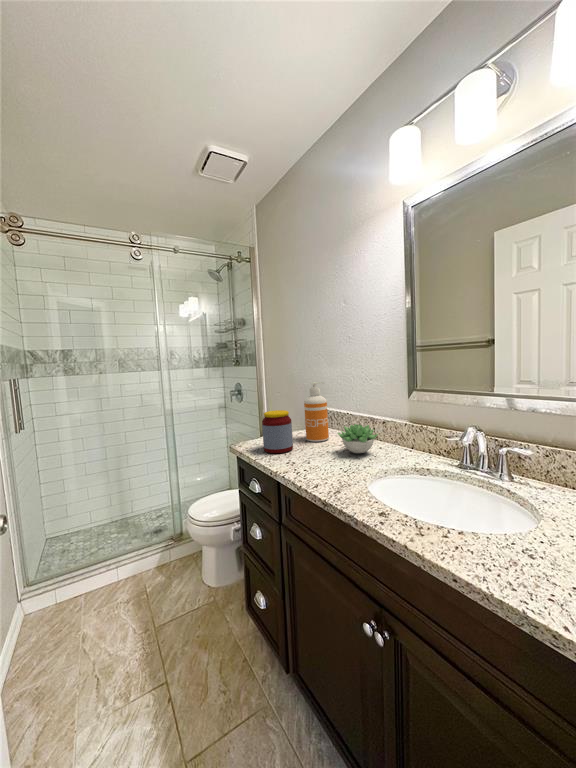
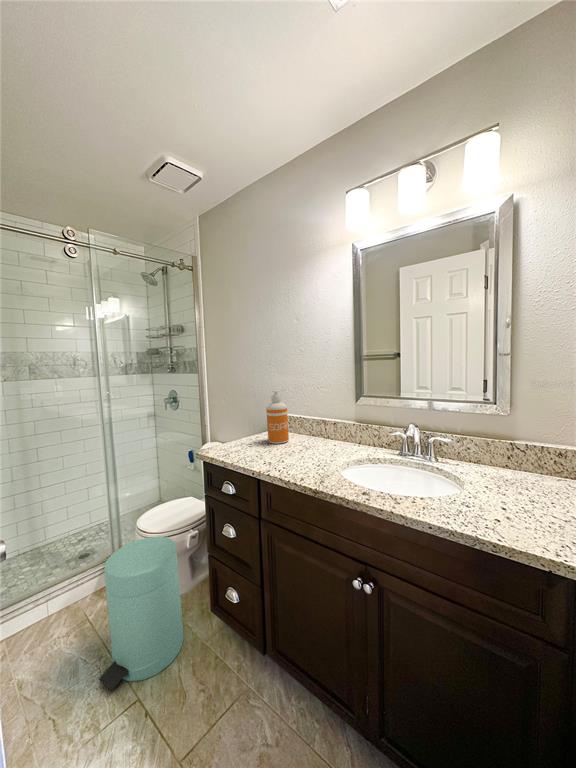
jar: present [262,410,293,453] -> none [234,417,263,456]
succulent plant: present [338,424,378,453] -> none [303,426,337,451]
trash can: none [139,524,220,666] -> present [99,537,184,691]

